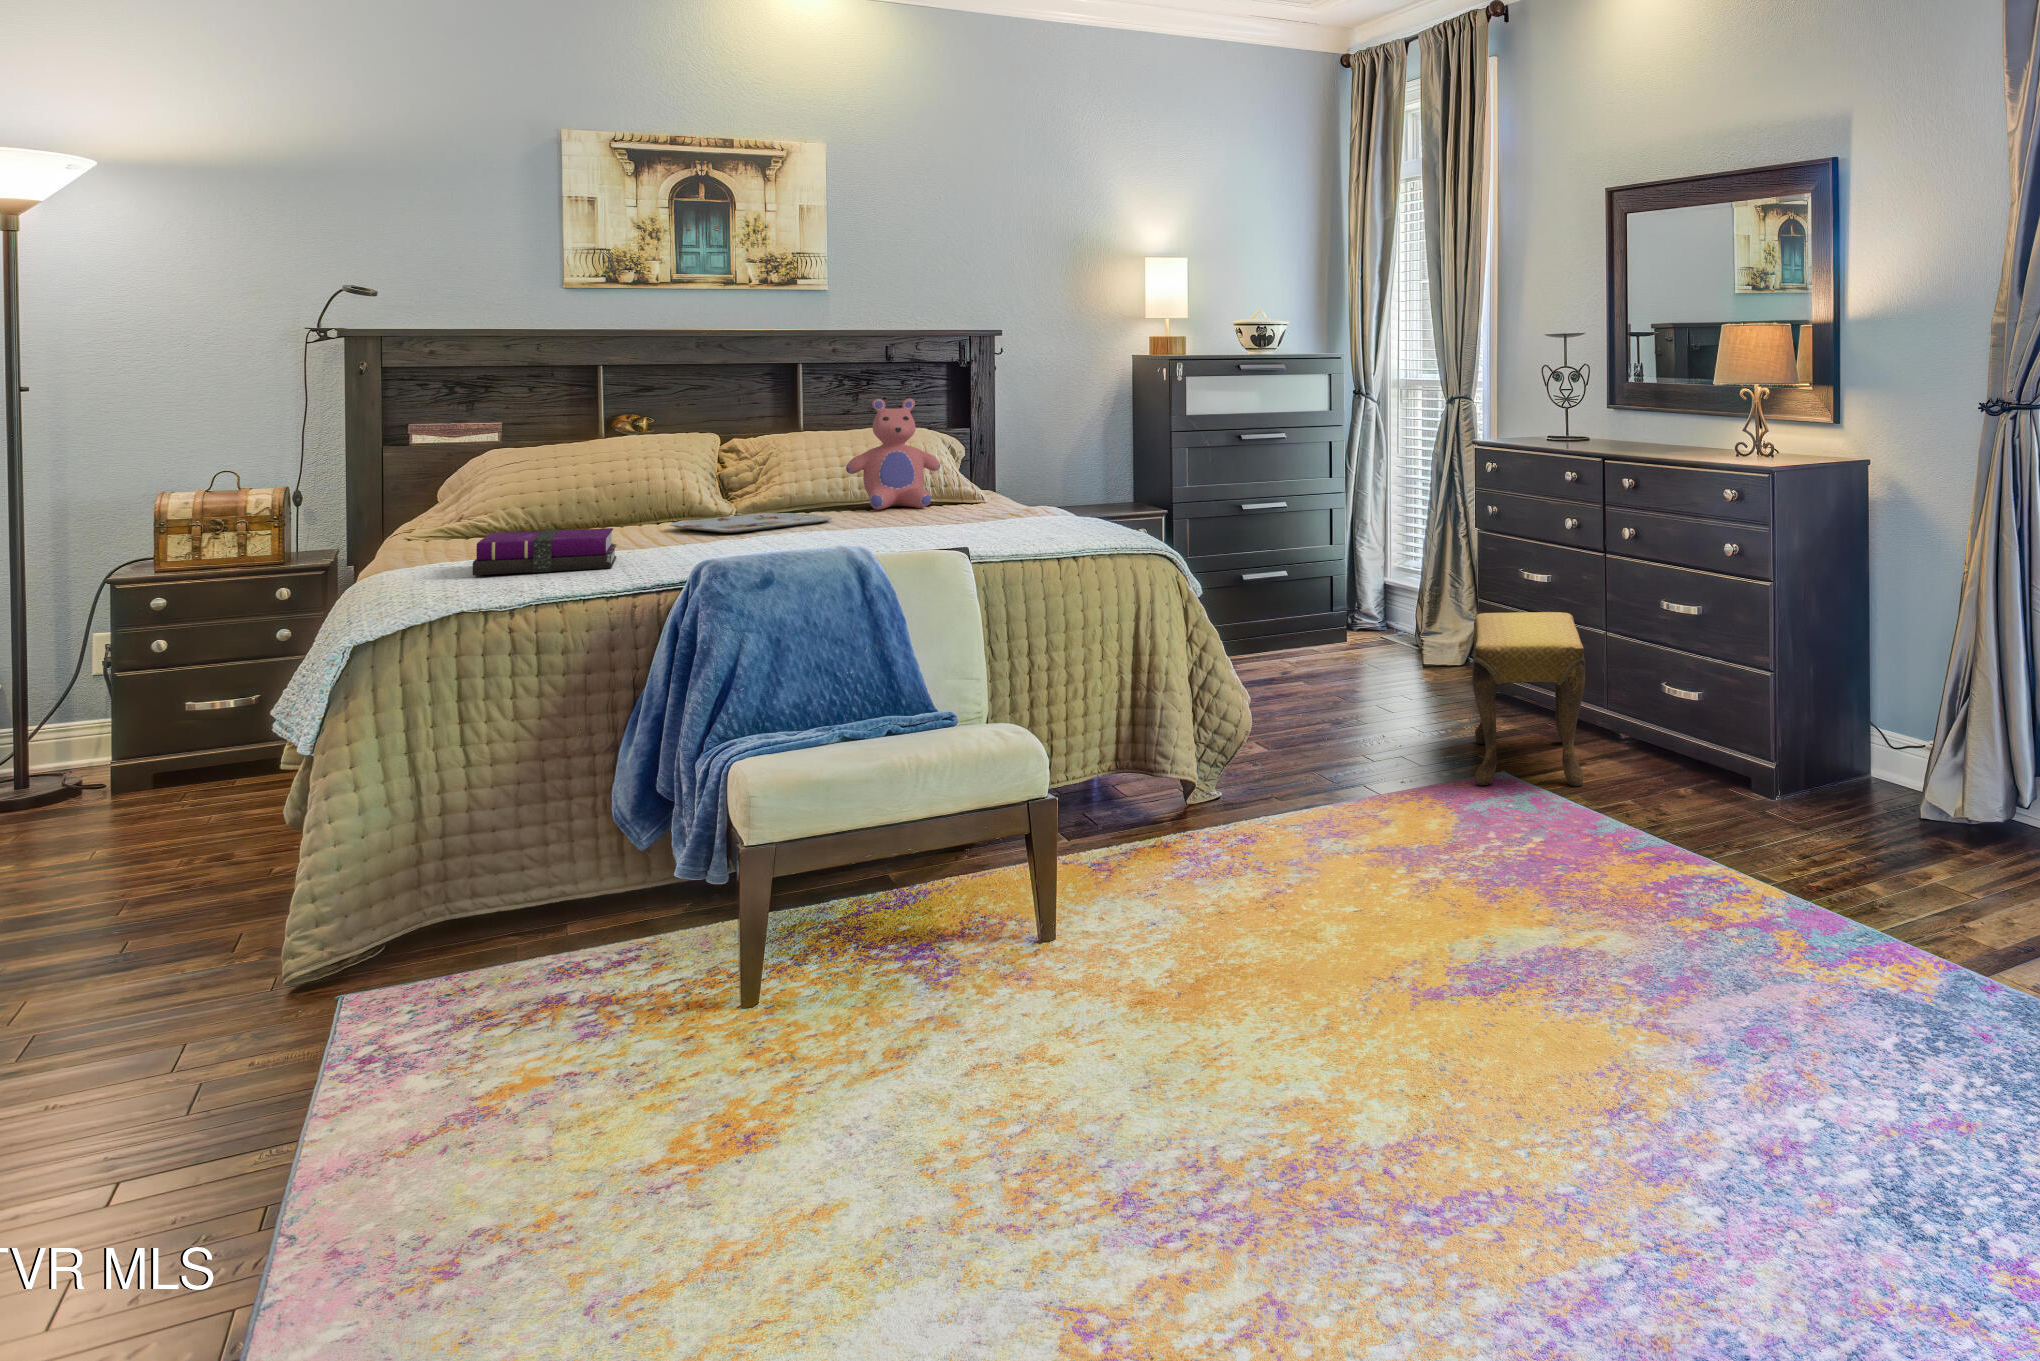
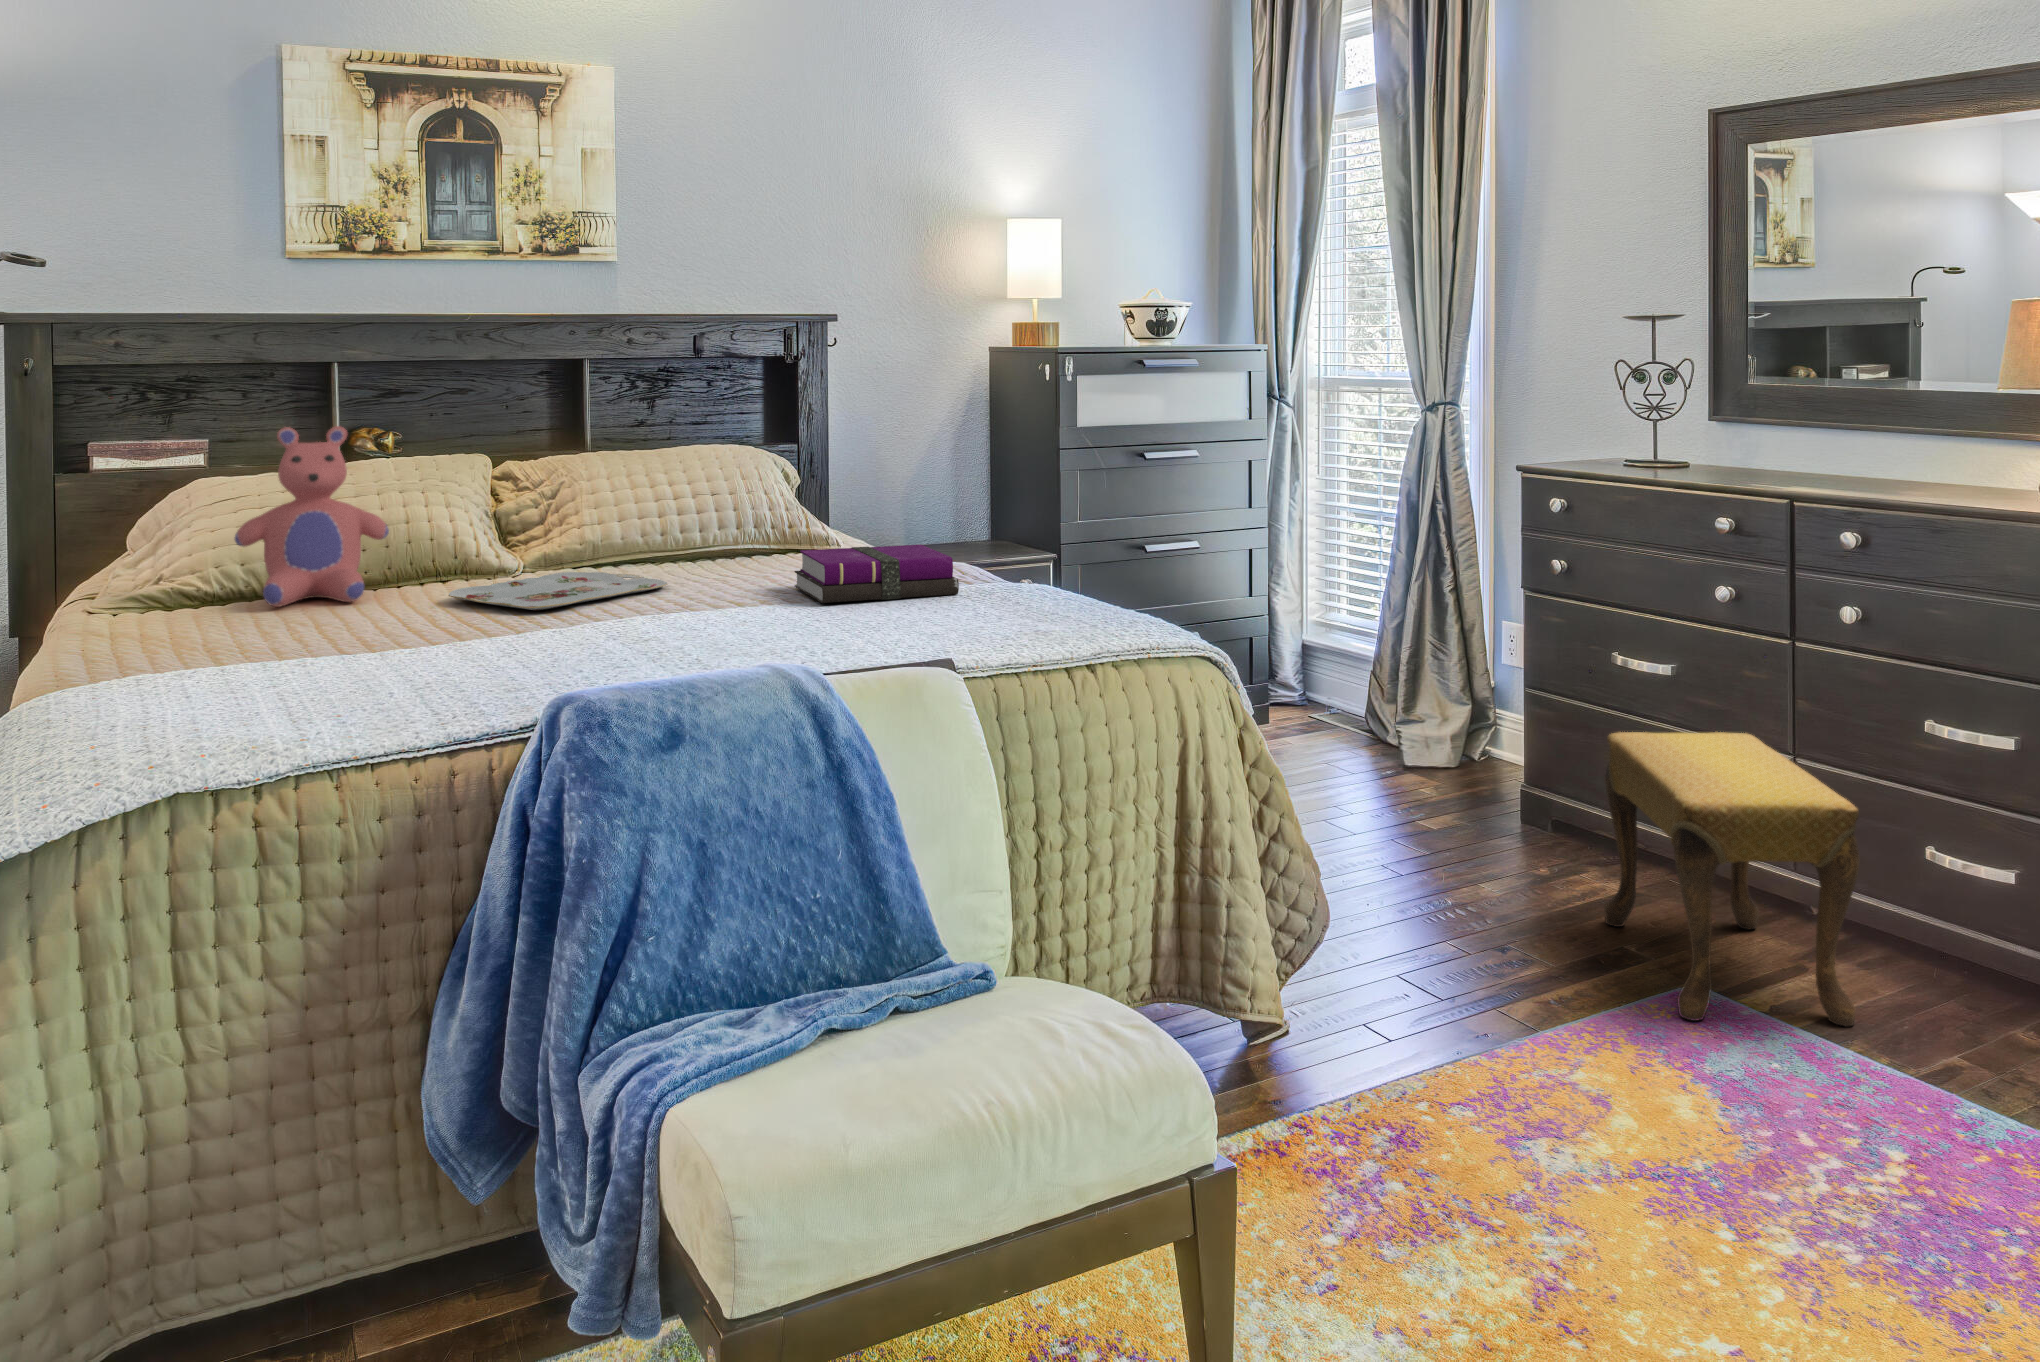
teddy bear: present [846,398,940,510] -> present [235,426,389,607]
notebook: present [472,528,616,575] -> present [795,545,959,603]

